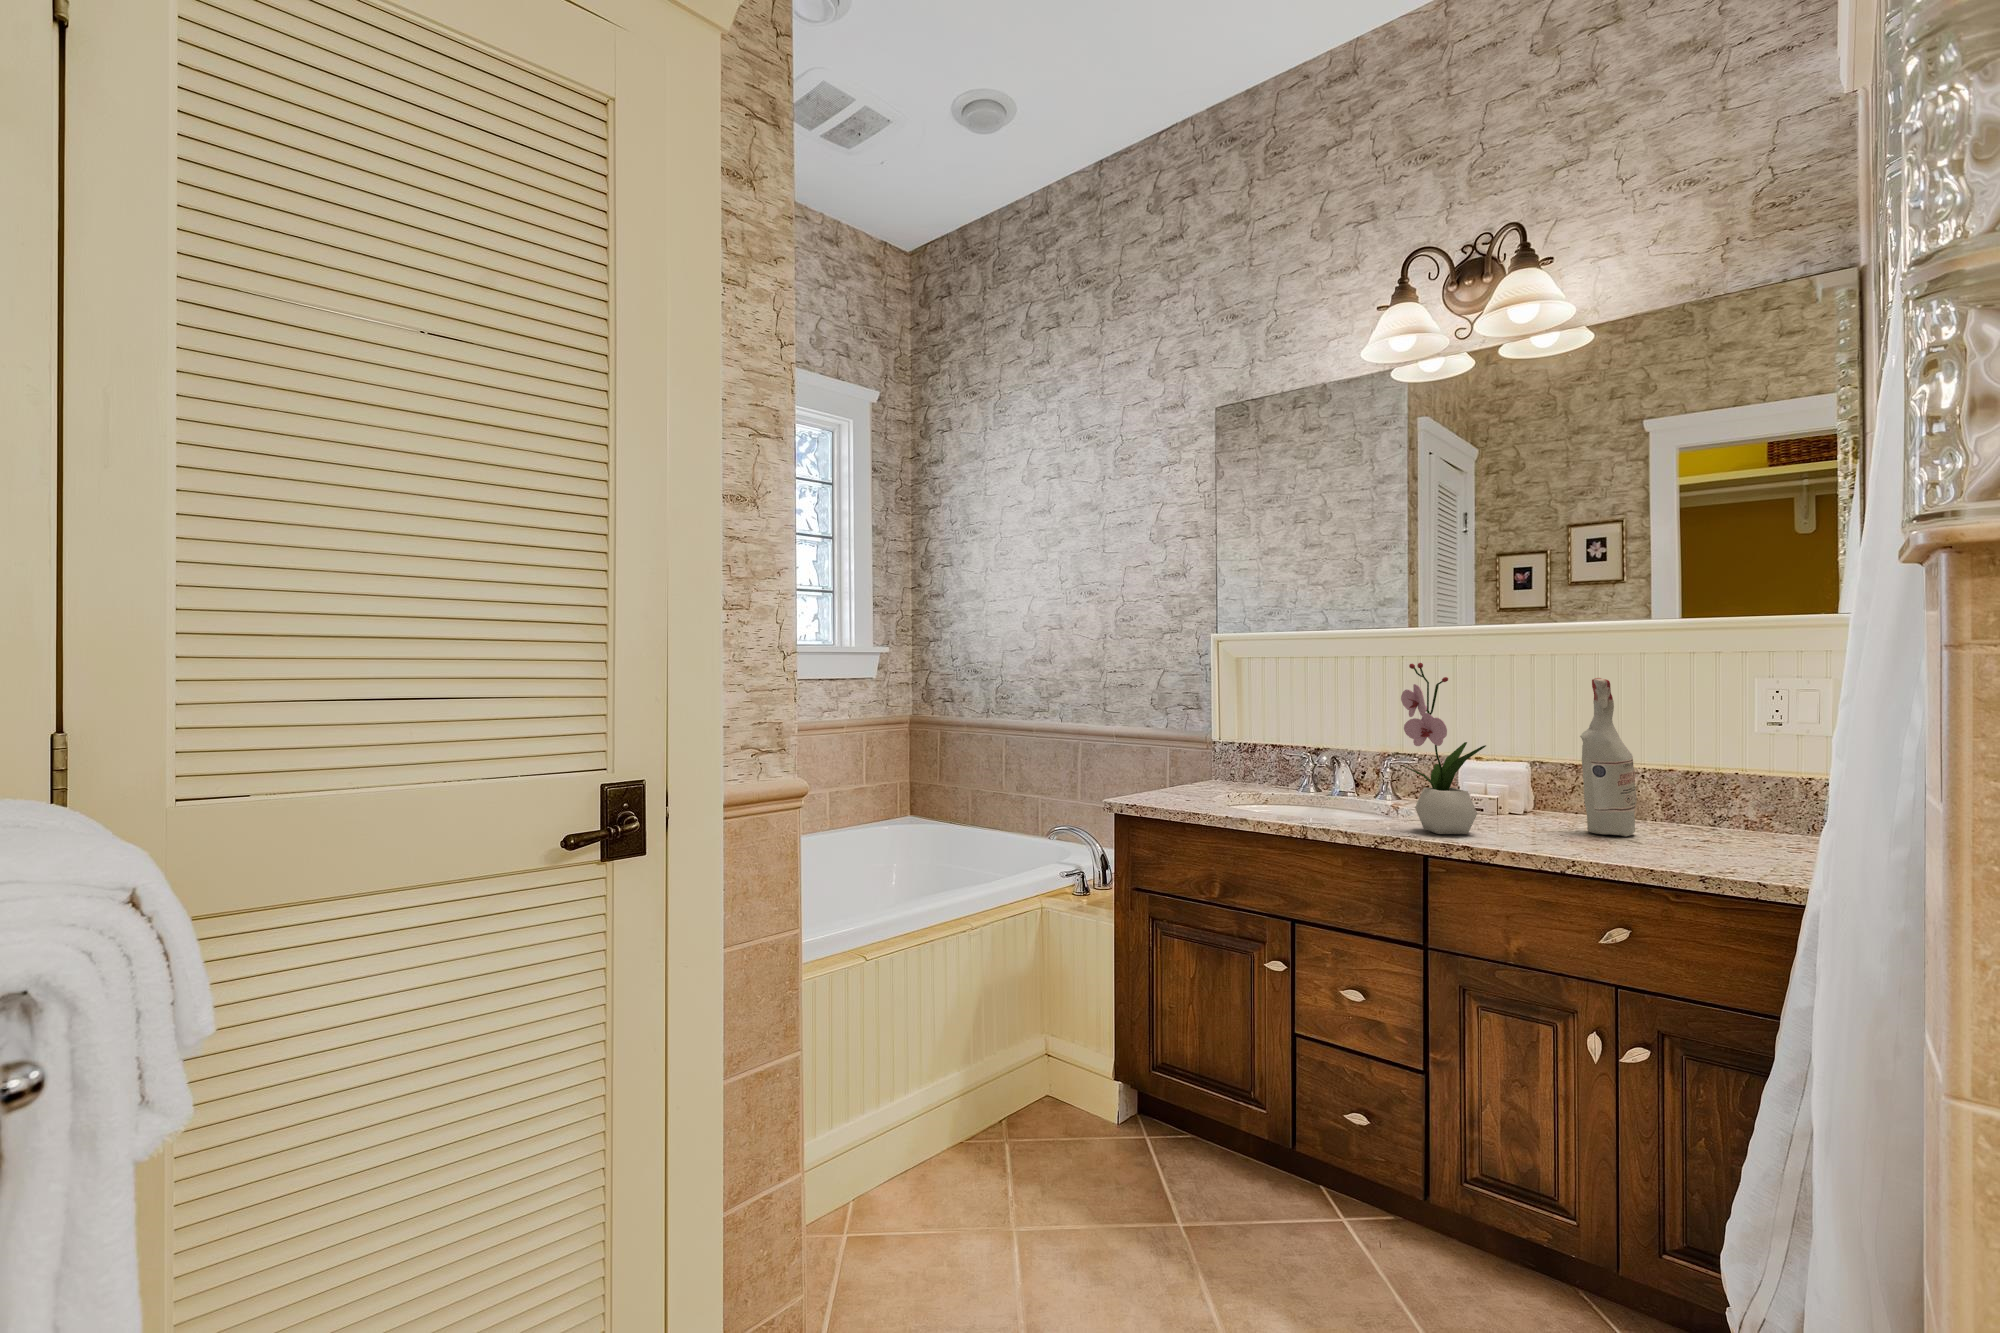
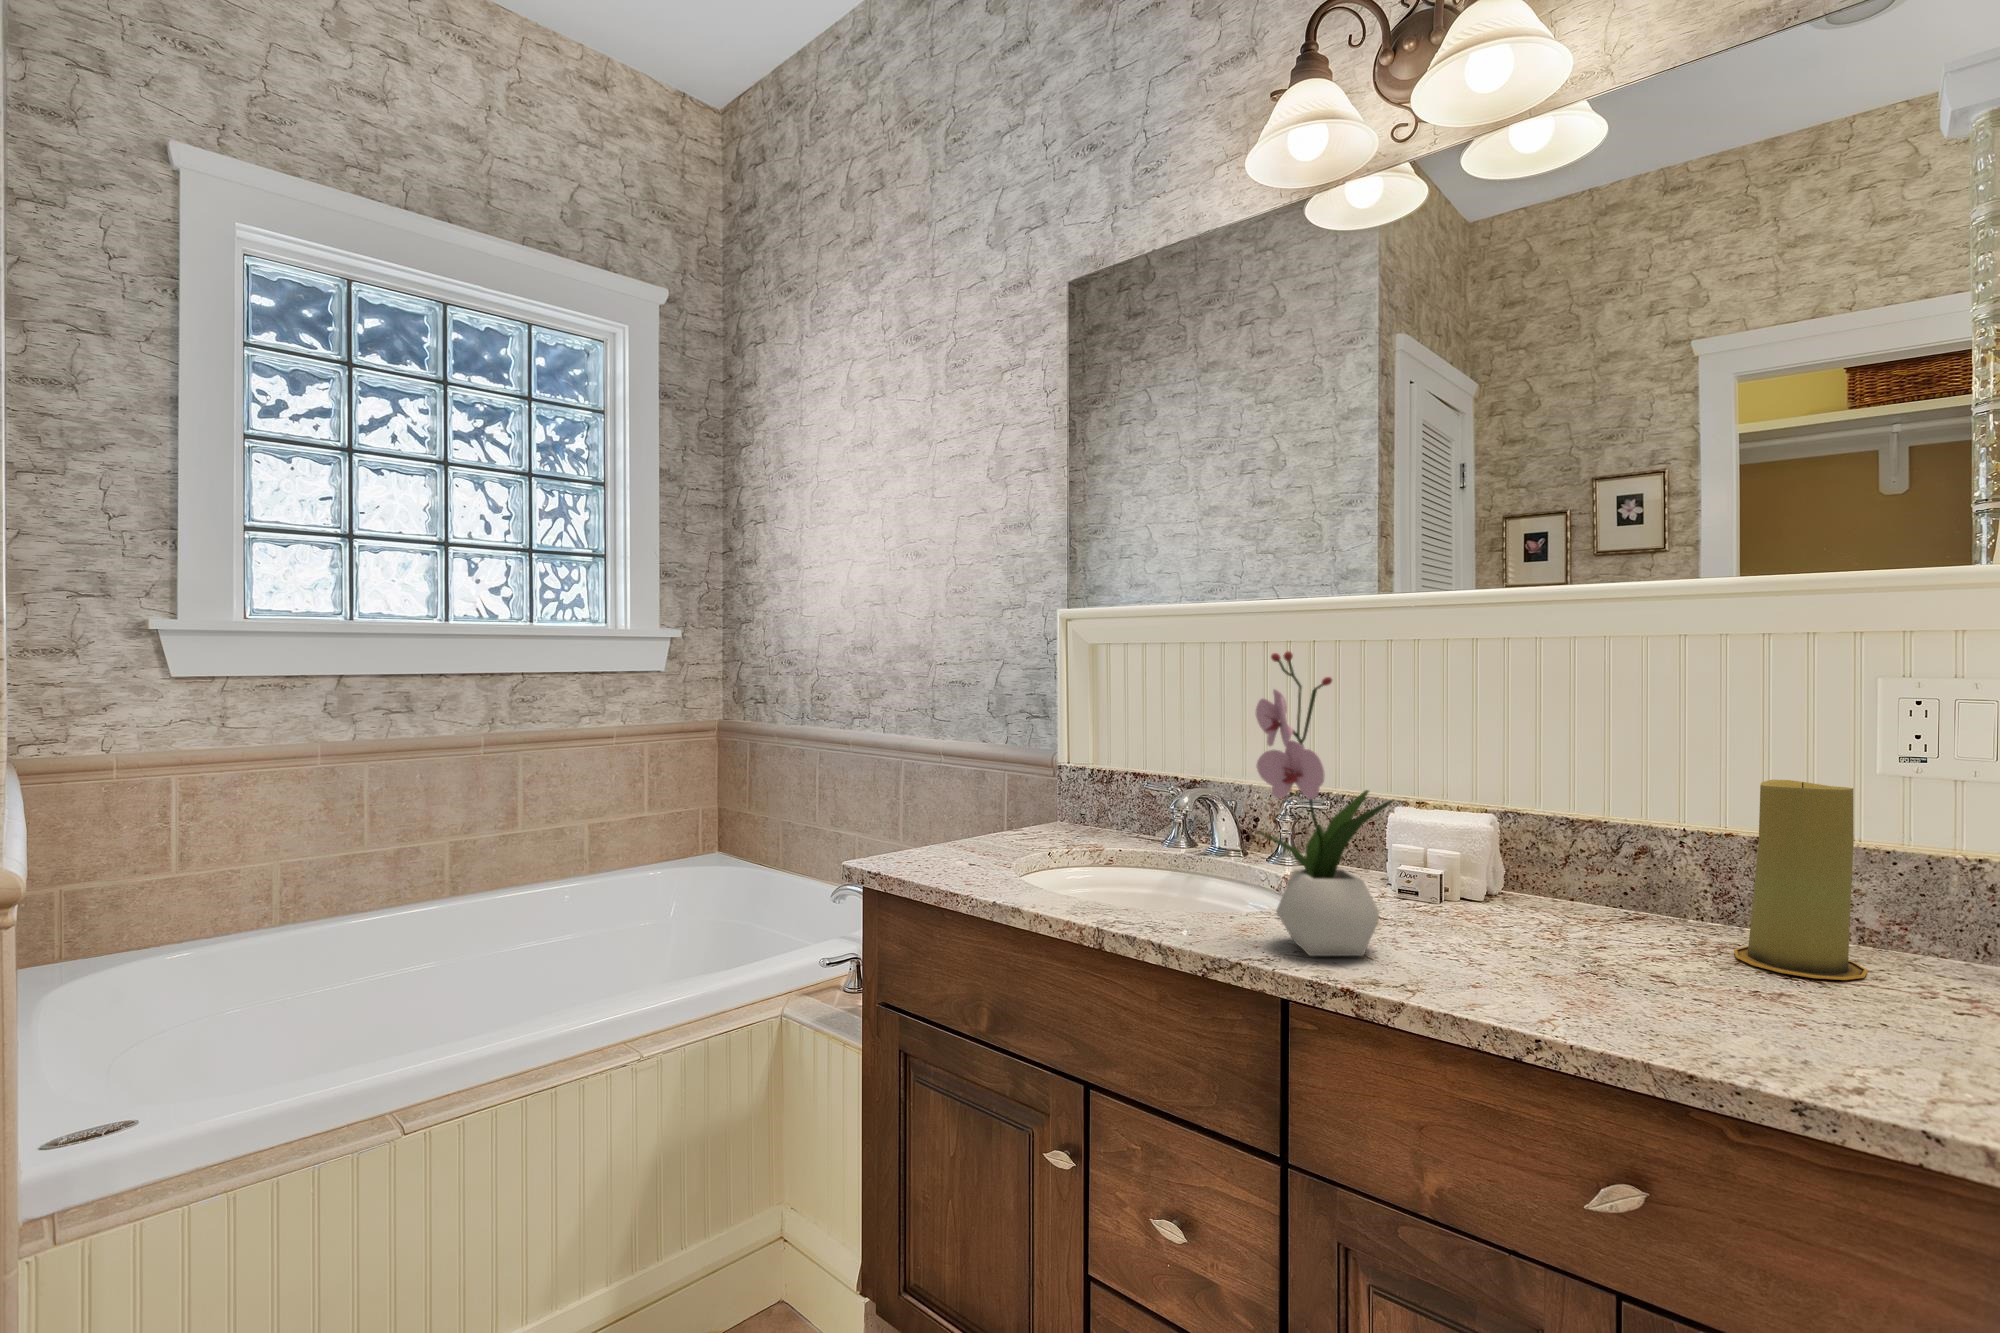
spray bottle: present [1580,678,1637,837] -> none [1565,678,1666,965]
candle: none [1674,735,1746,841] -> present [1734,780,1868,980]

